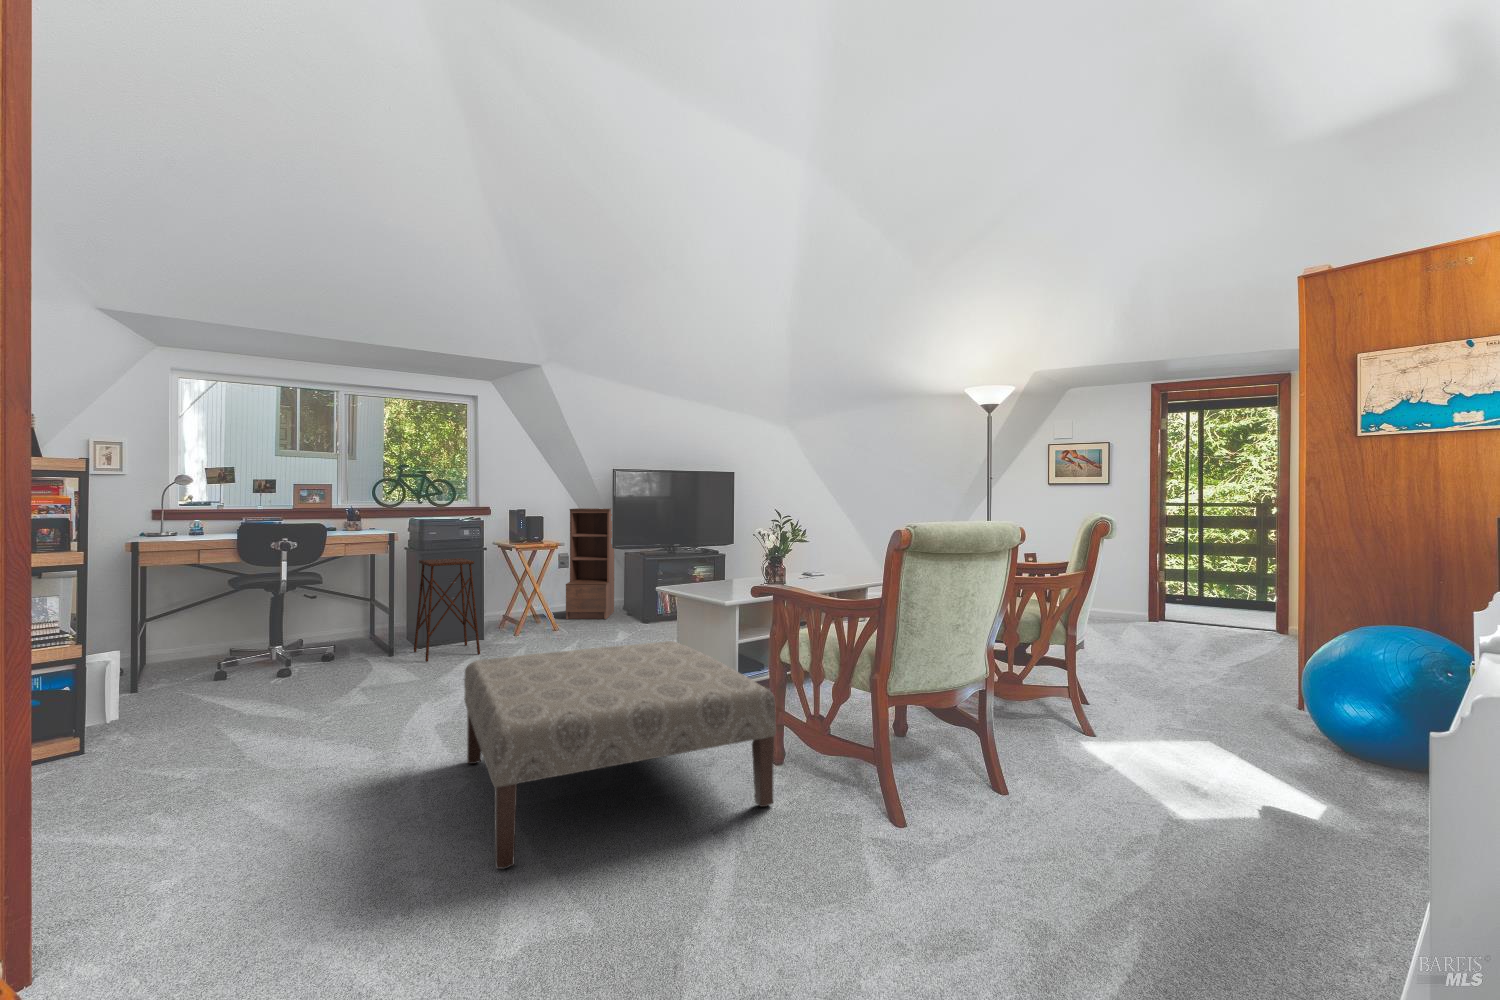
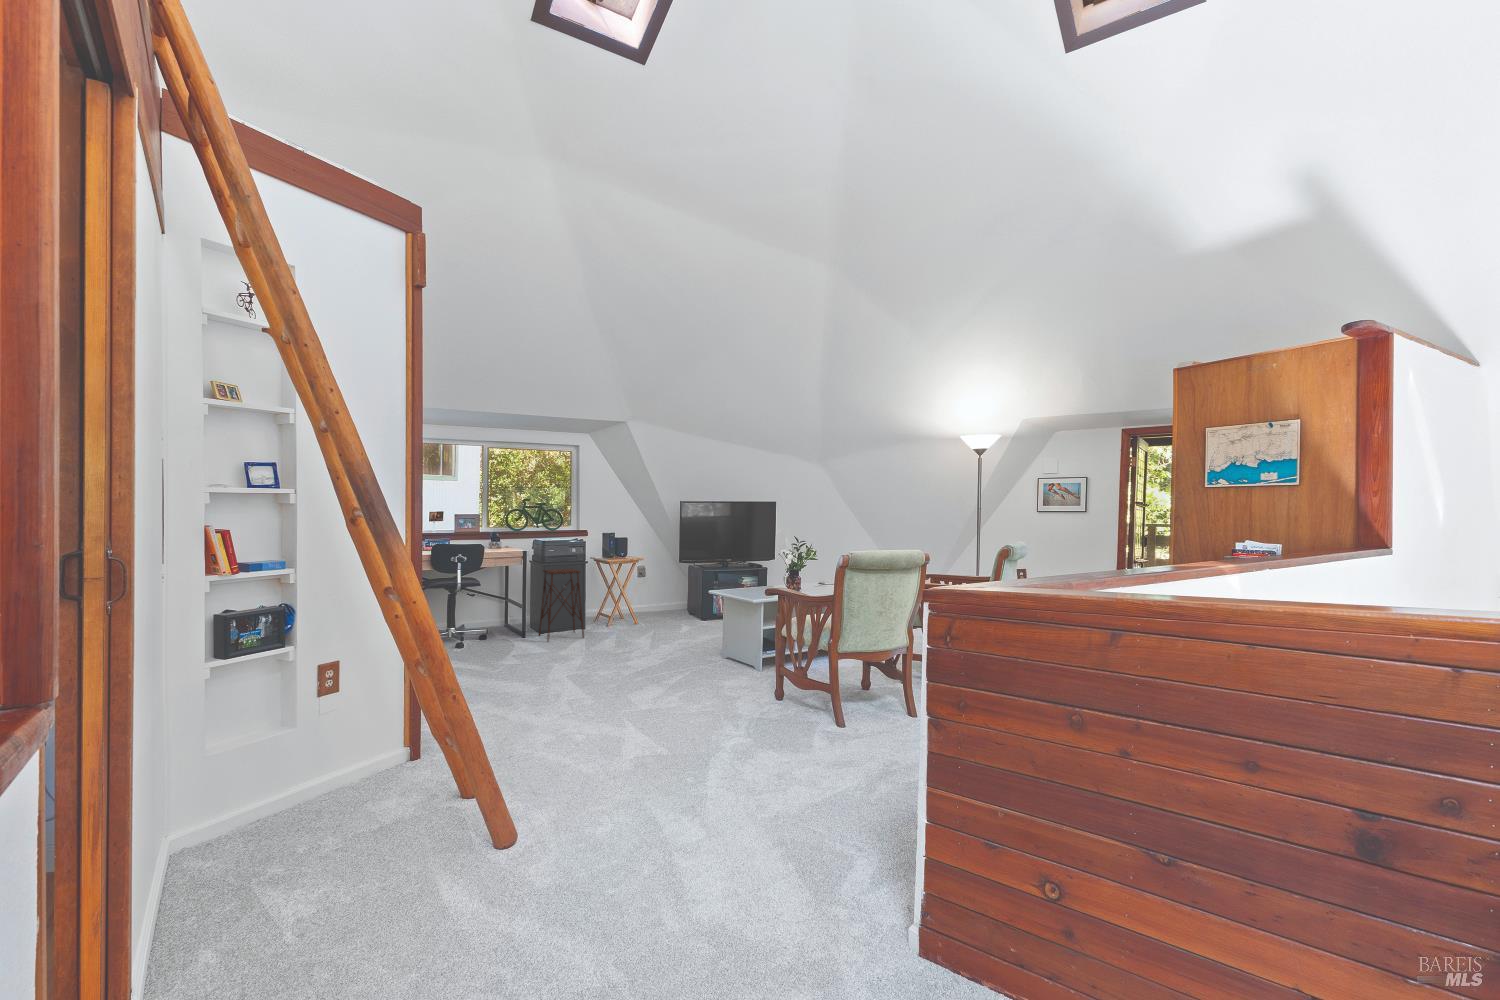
bookshelf: present [566,508,614,619] -> none [646,530,684,616]
ottoman: present [464,641,776,869] -> none [576,627,763,749]

